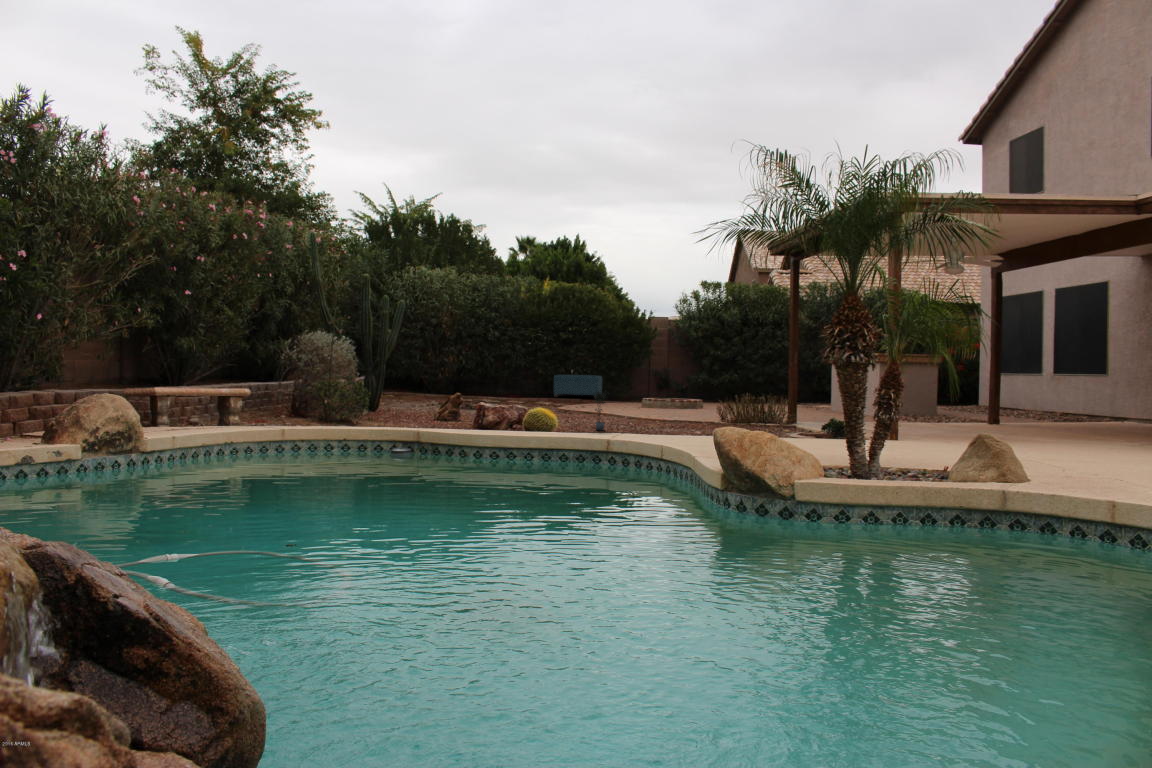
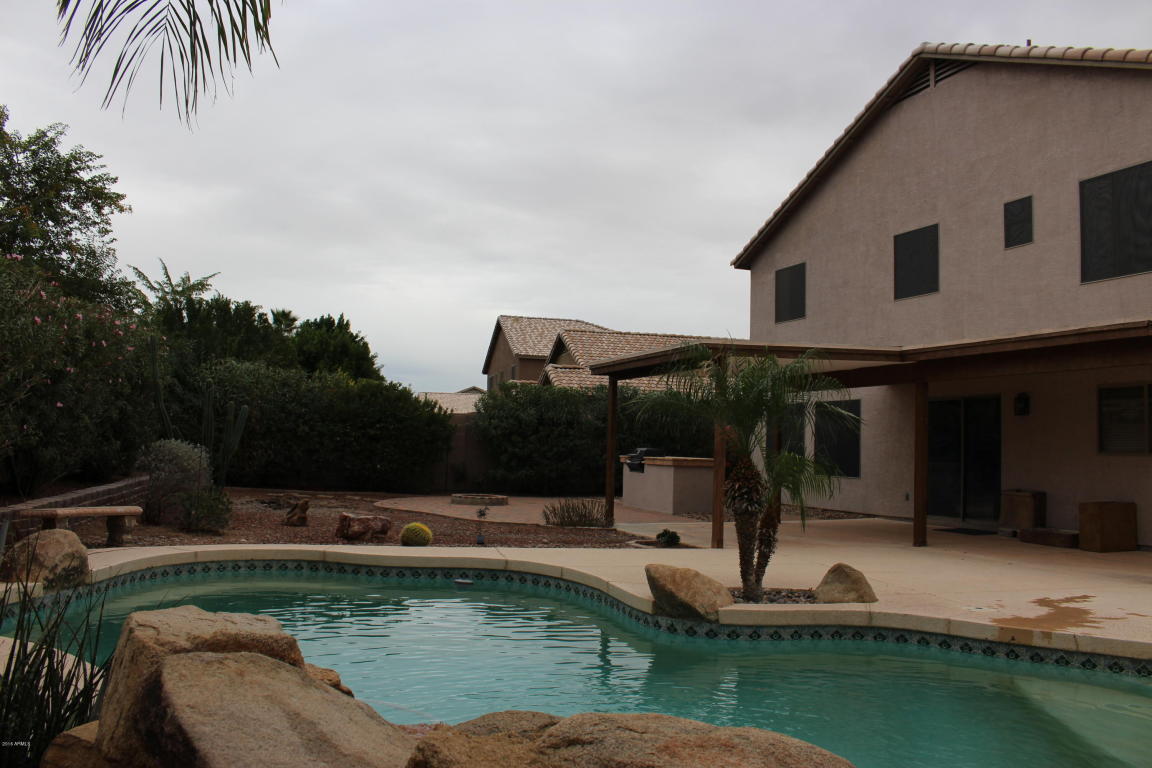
bench: present [554,375,602,397] -> none [391,476,437,499]

